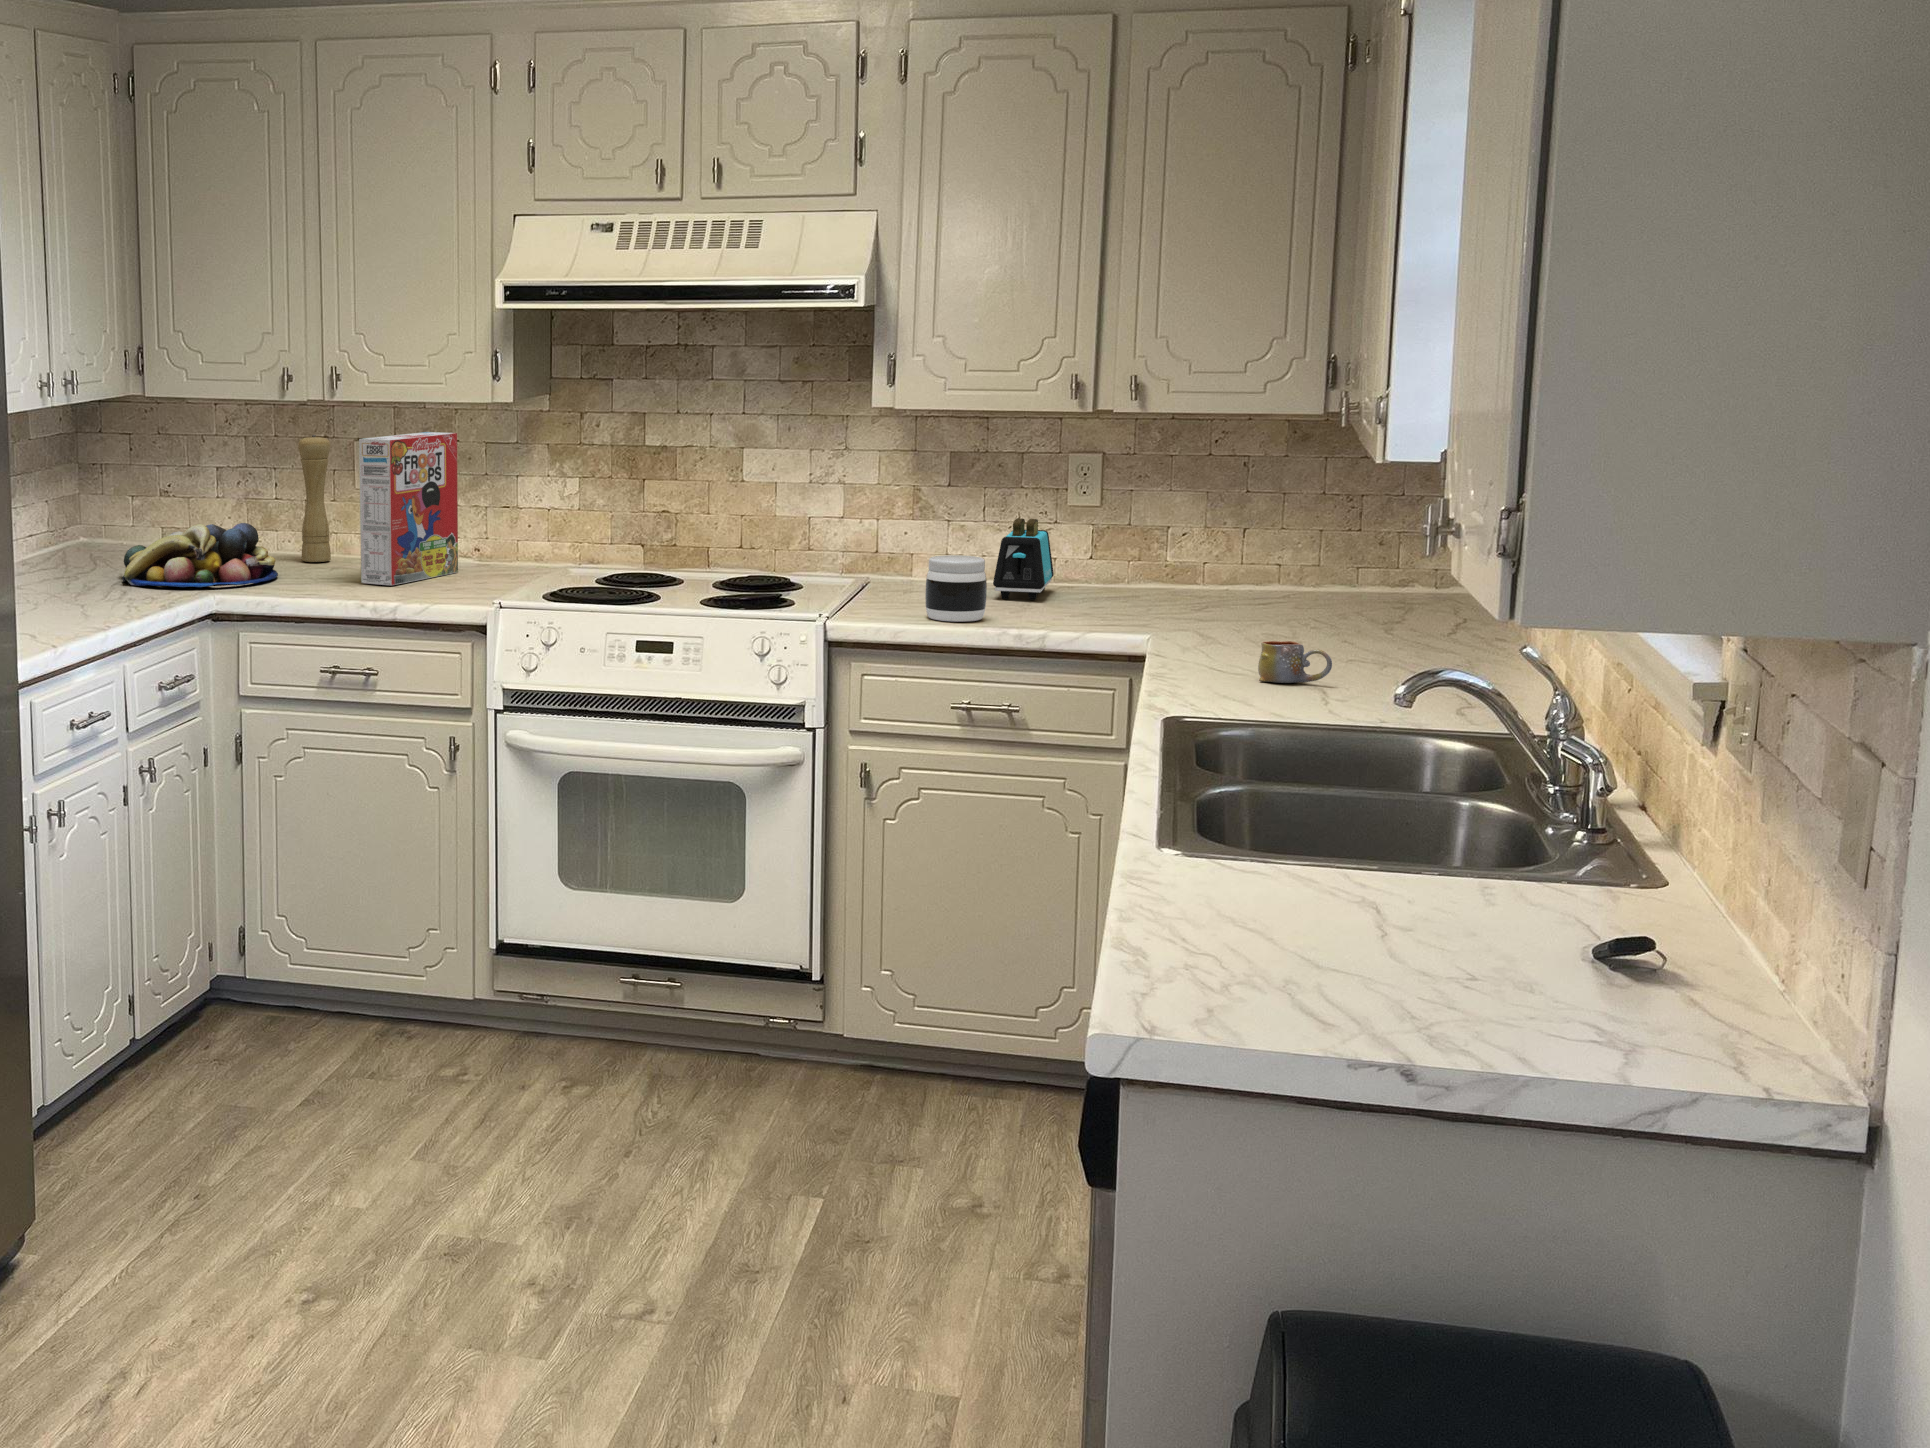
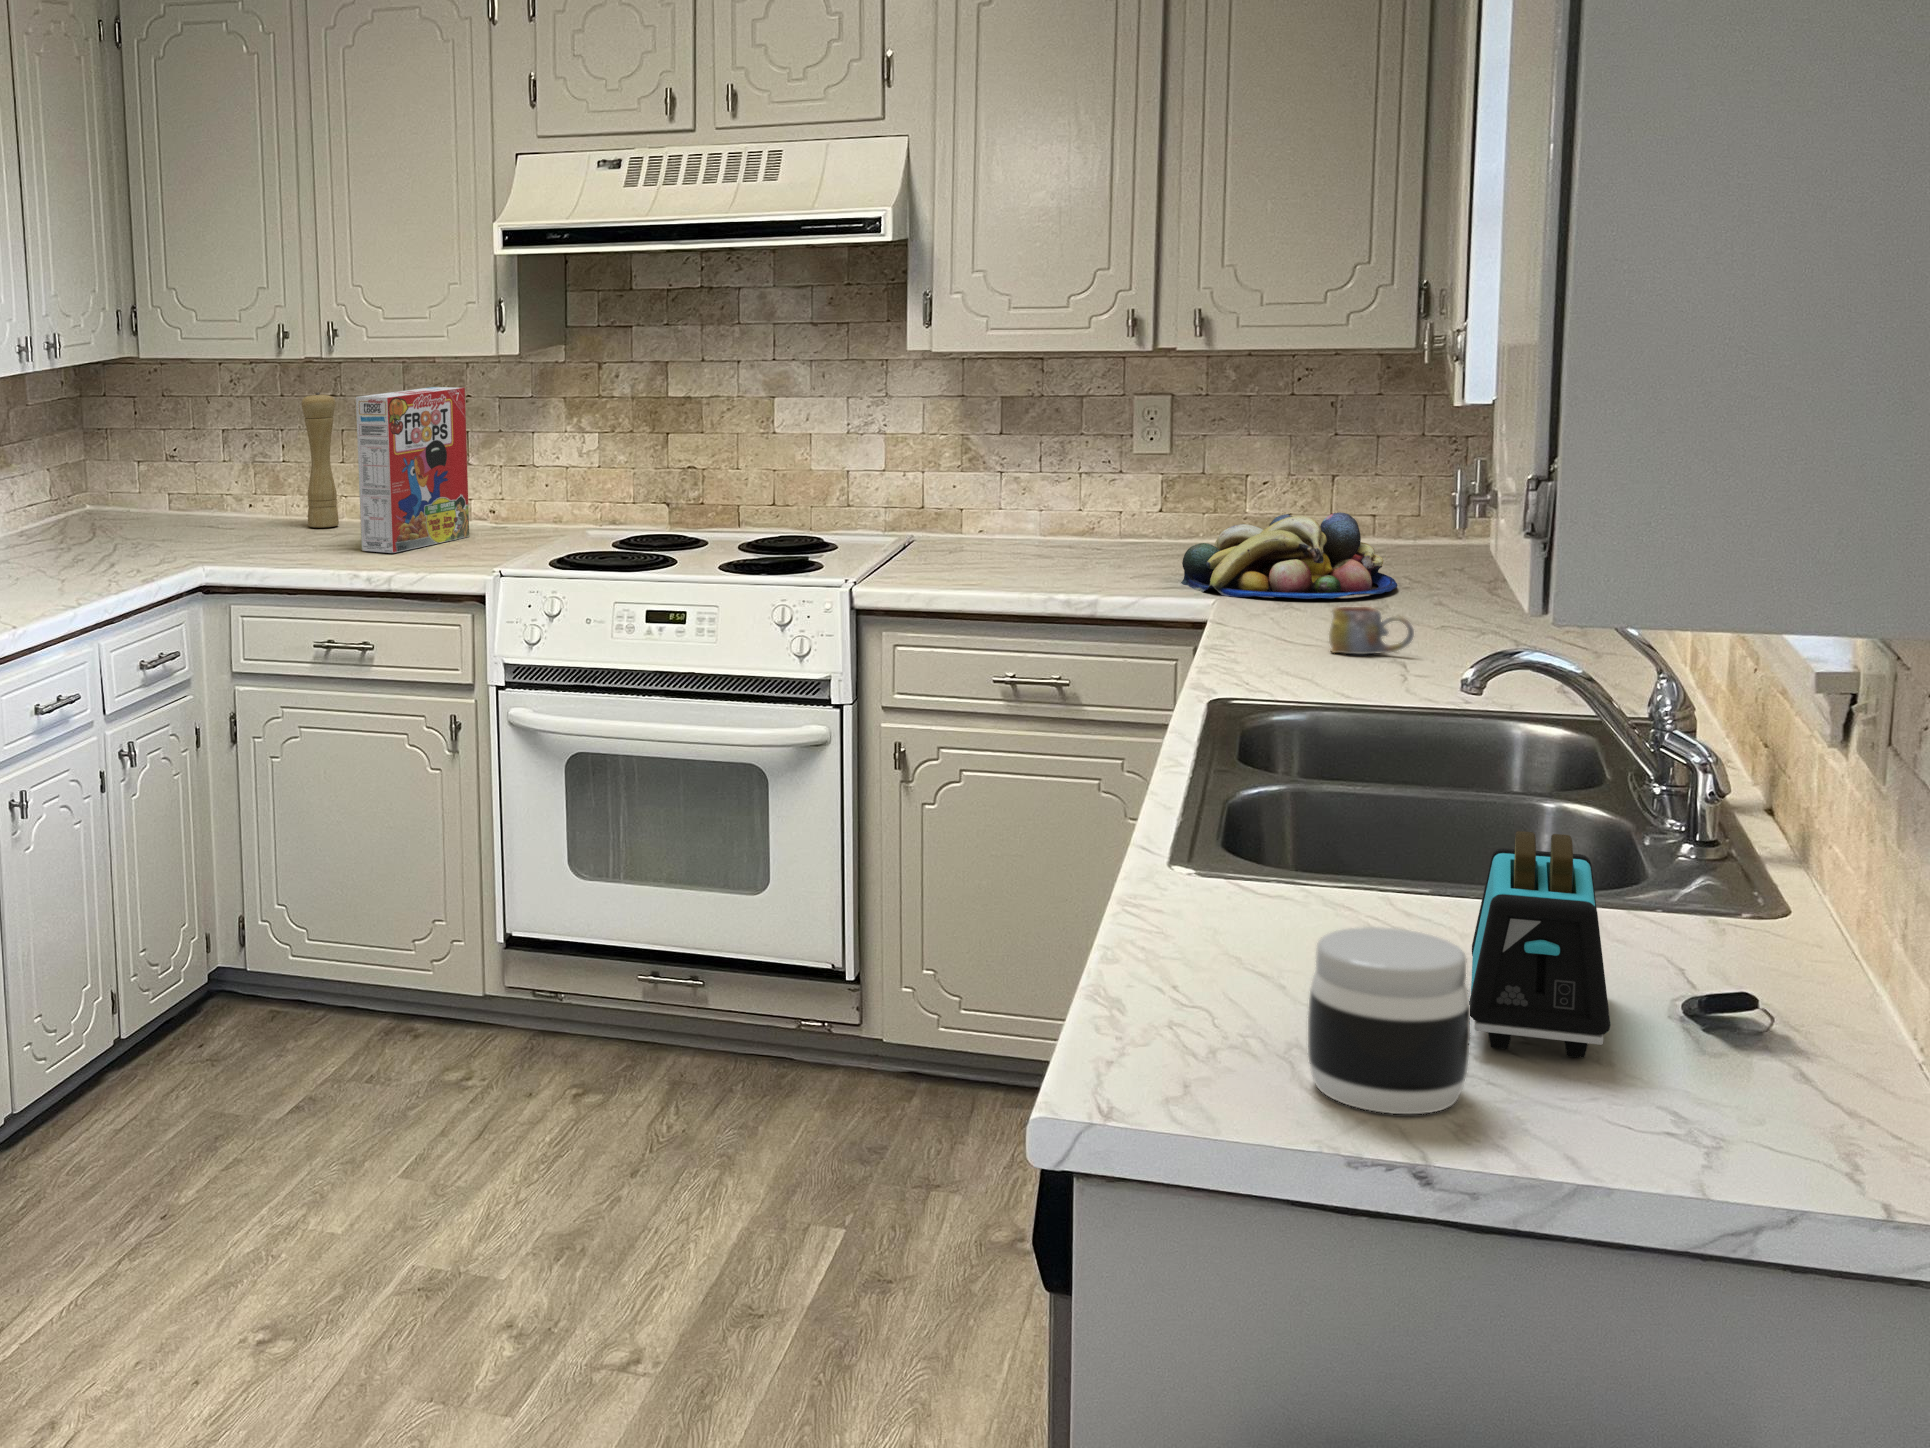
toaster: present [993,518,1054,600] -> present [1469,831,1610,1058]
fruit bowl: present [122,523,278,587] -> present [1181,512,1397,599]
jar: present [925,555,987,622] -> present [1308,927,1470,1114]

